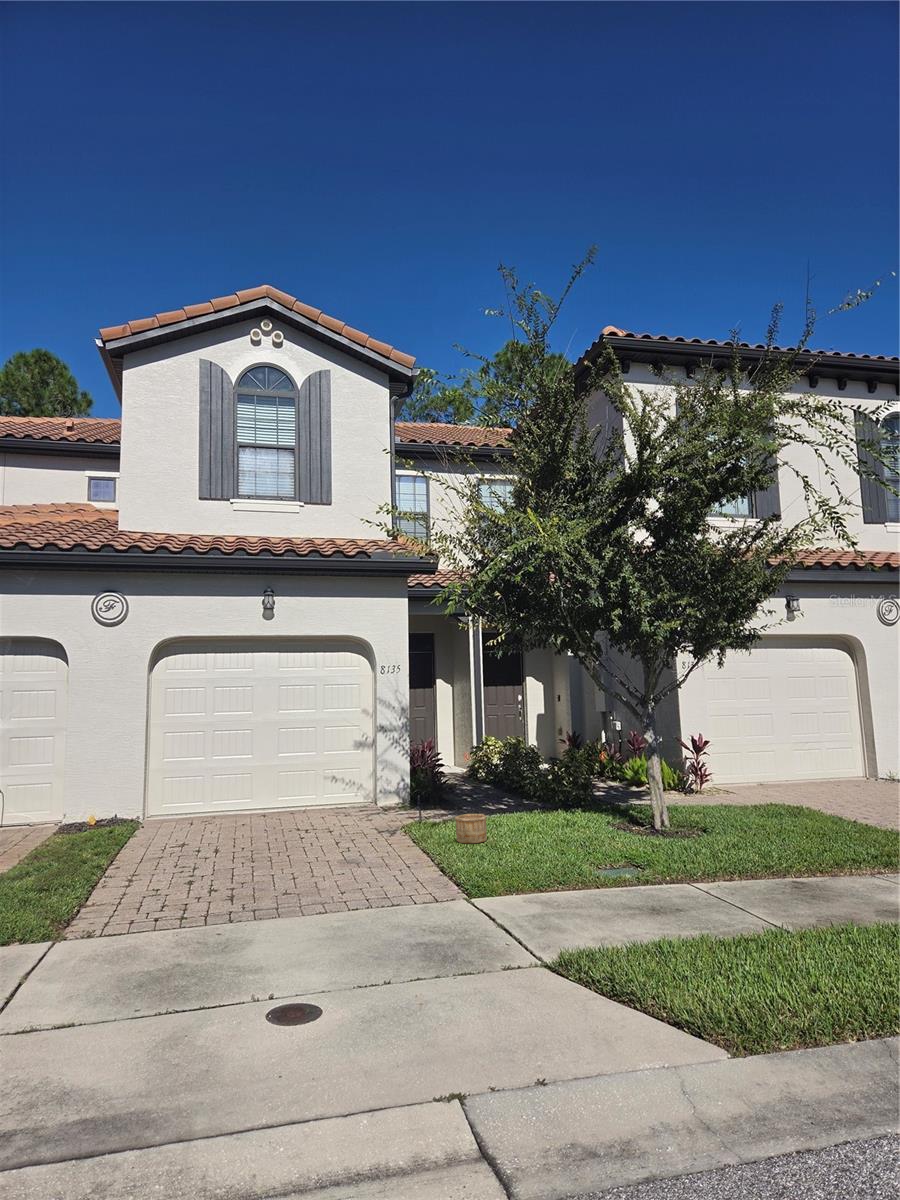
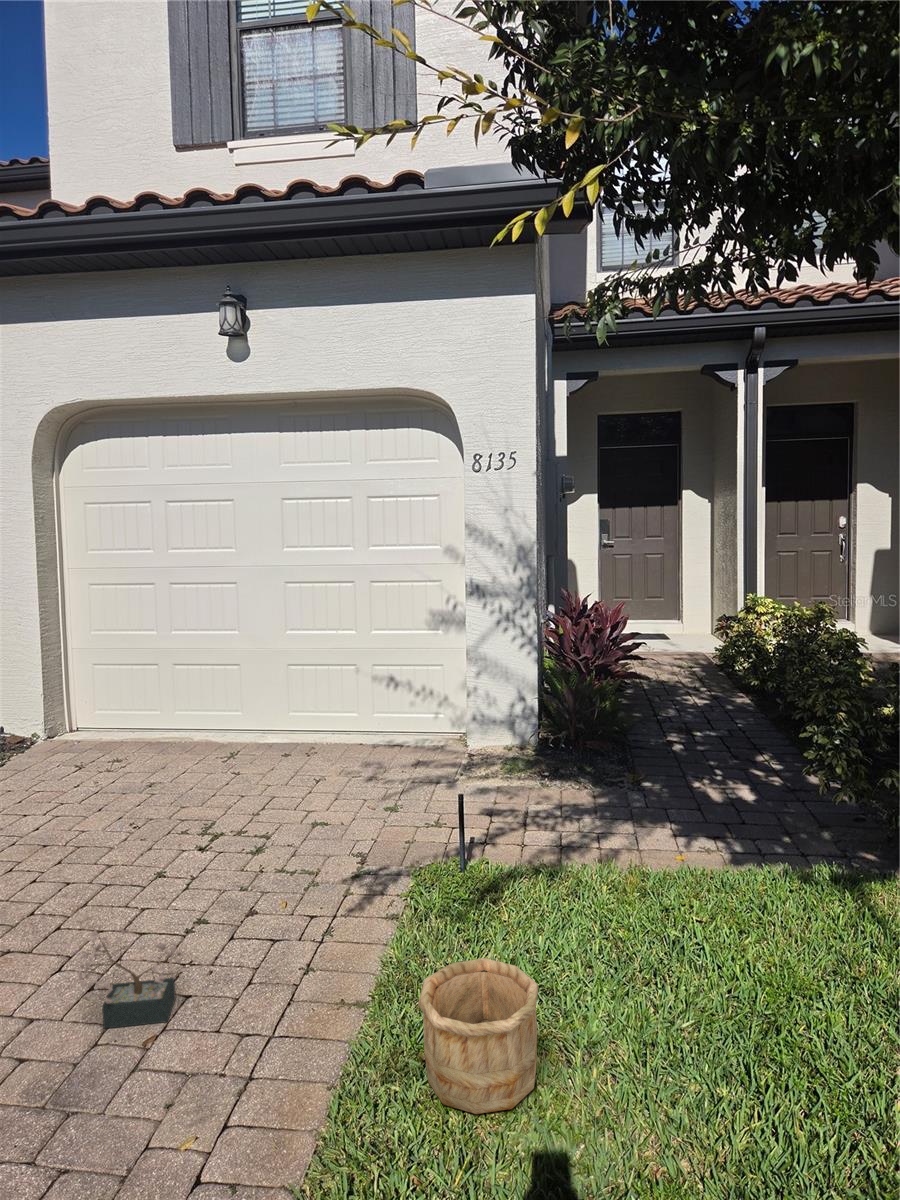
decorative plant: none [345,821,376,849] -> present [75,926,187,1028]

